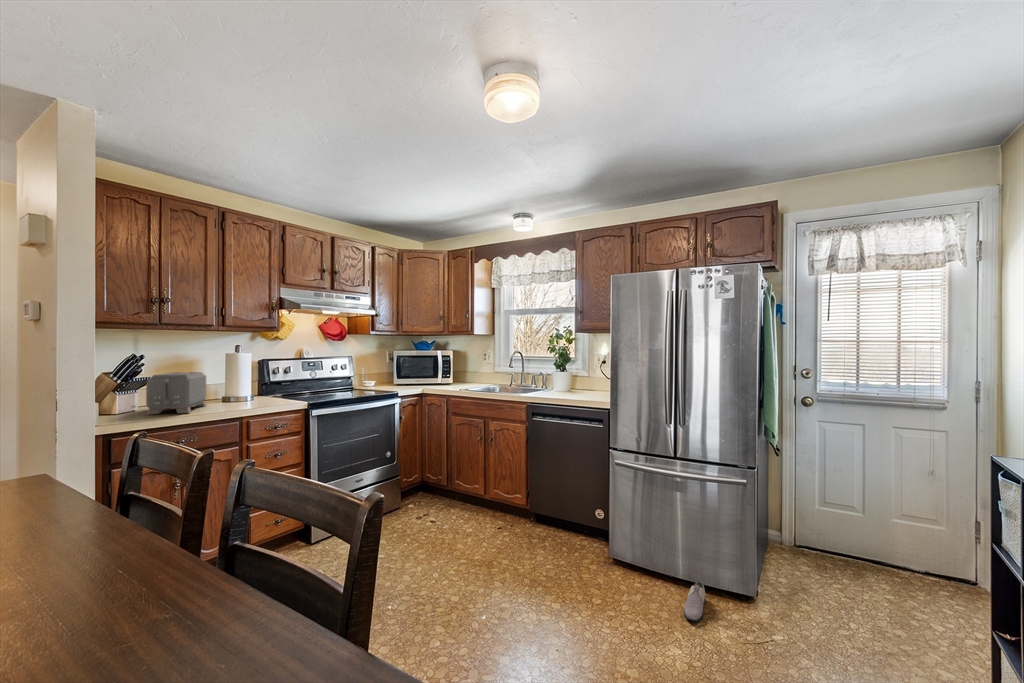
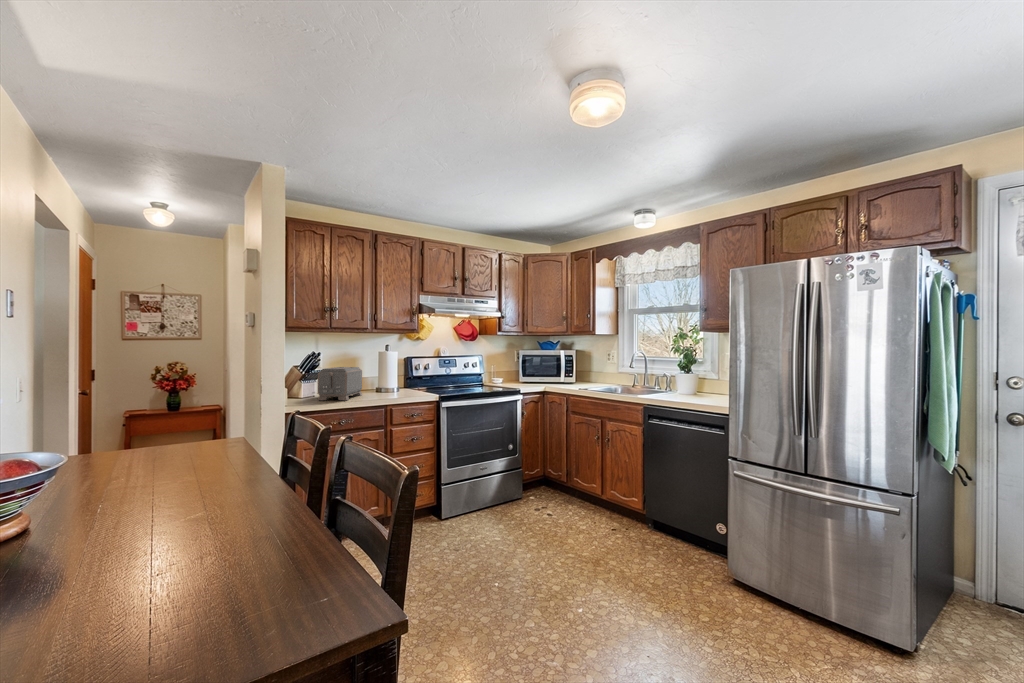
shoe: present [684,581,706,622] -> none [806,616,837,660]

